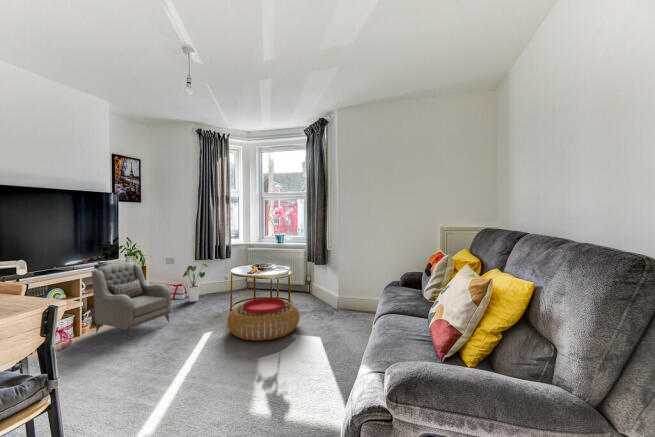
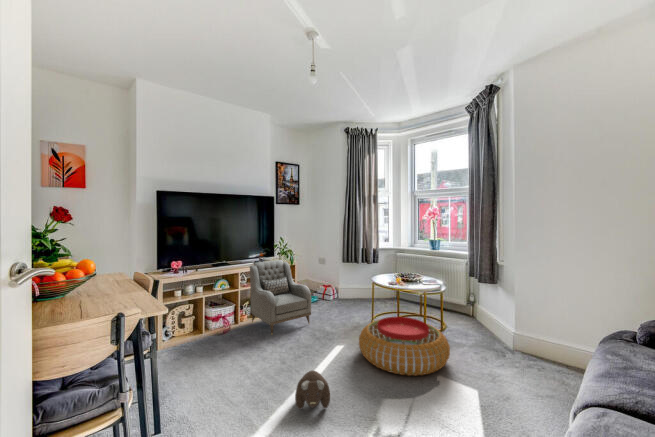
house plant: present [183,264,208,302] -> none [329,265,355,305]
plush toy: none [185,349,216,383] -> present [295,371,330,409]

